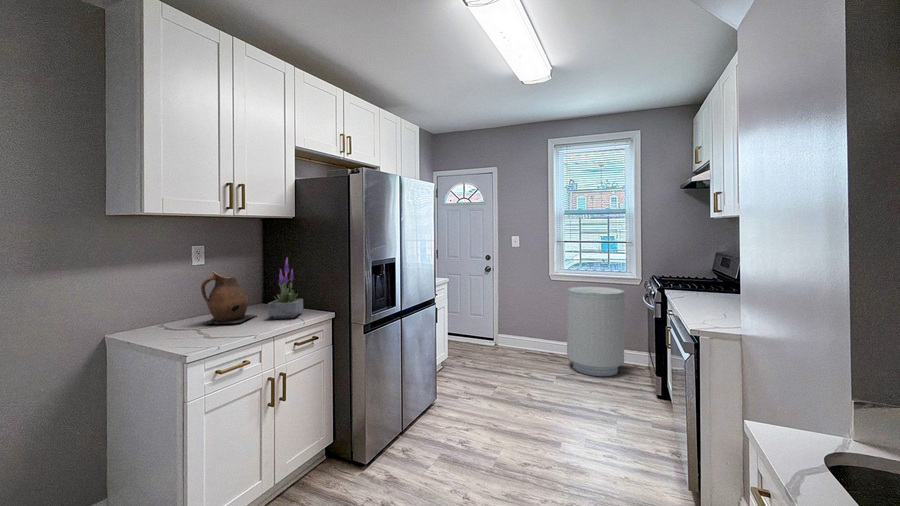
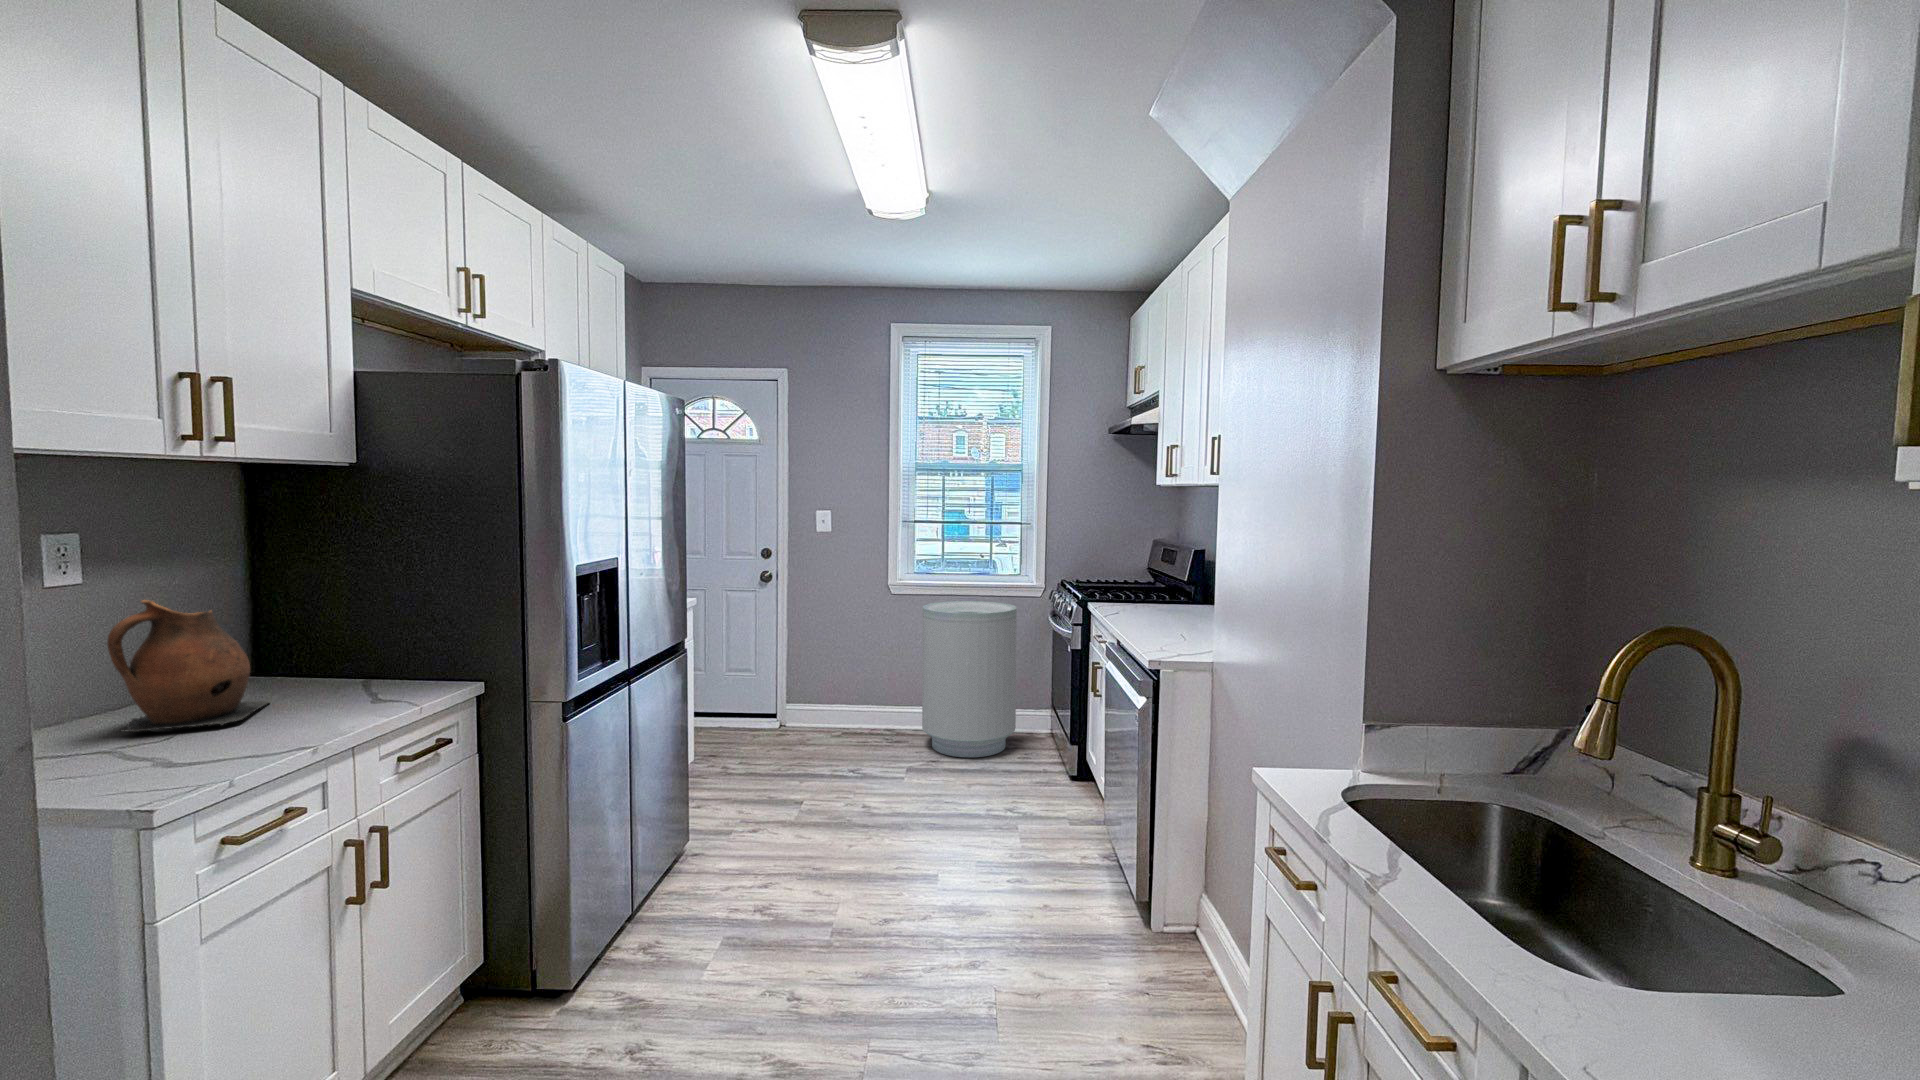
potted plant: present [268,259,303,319] -> none [314,560,401,705]

